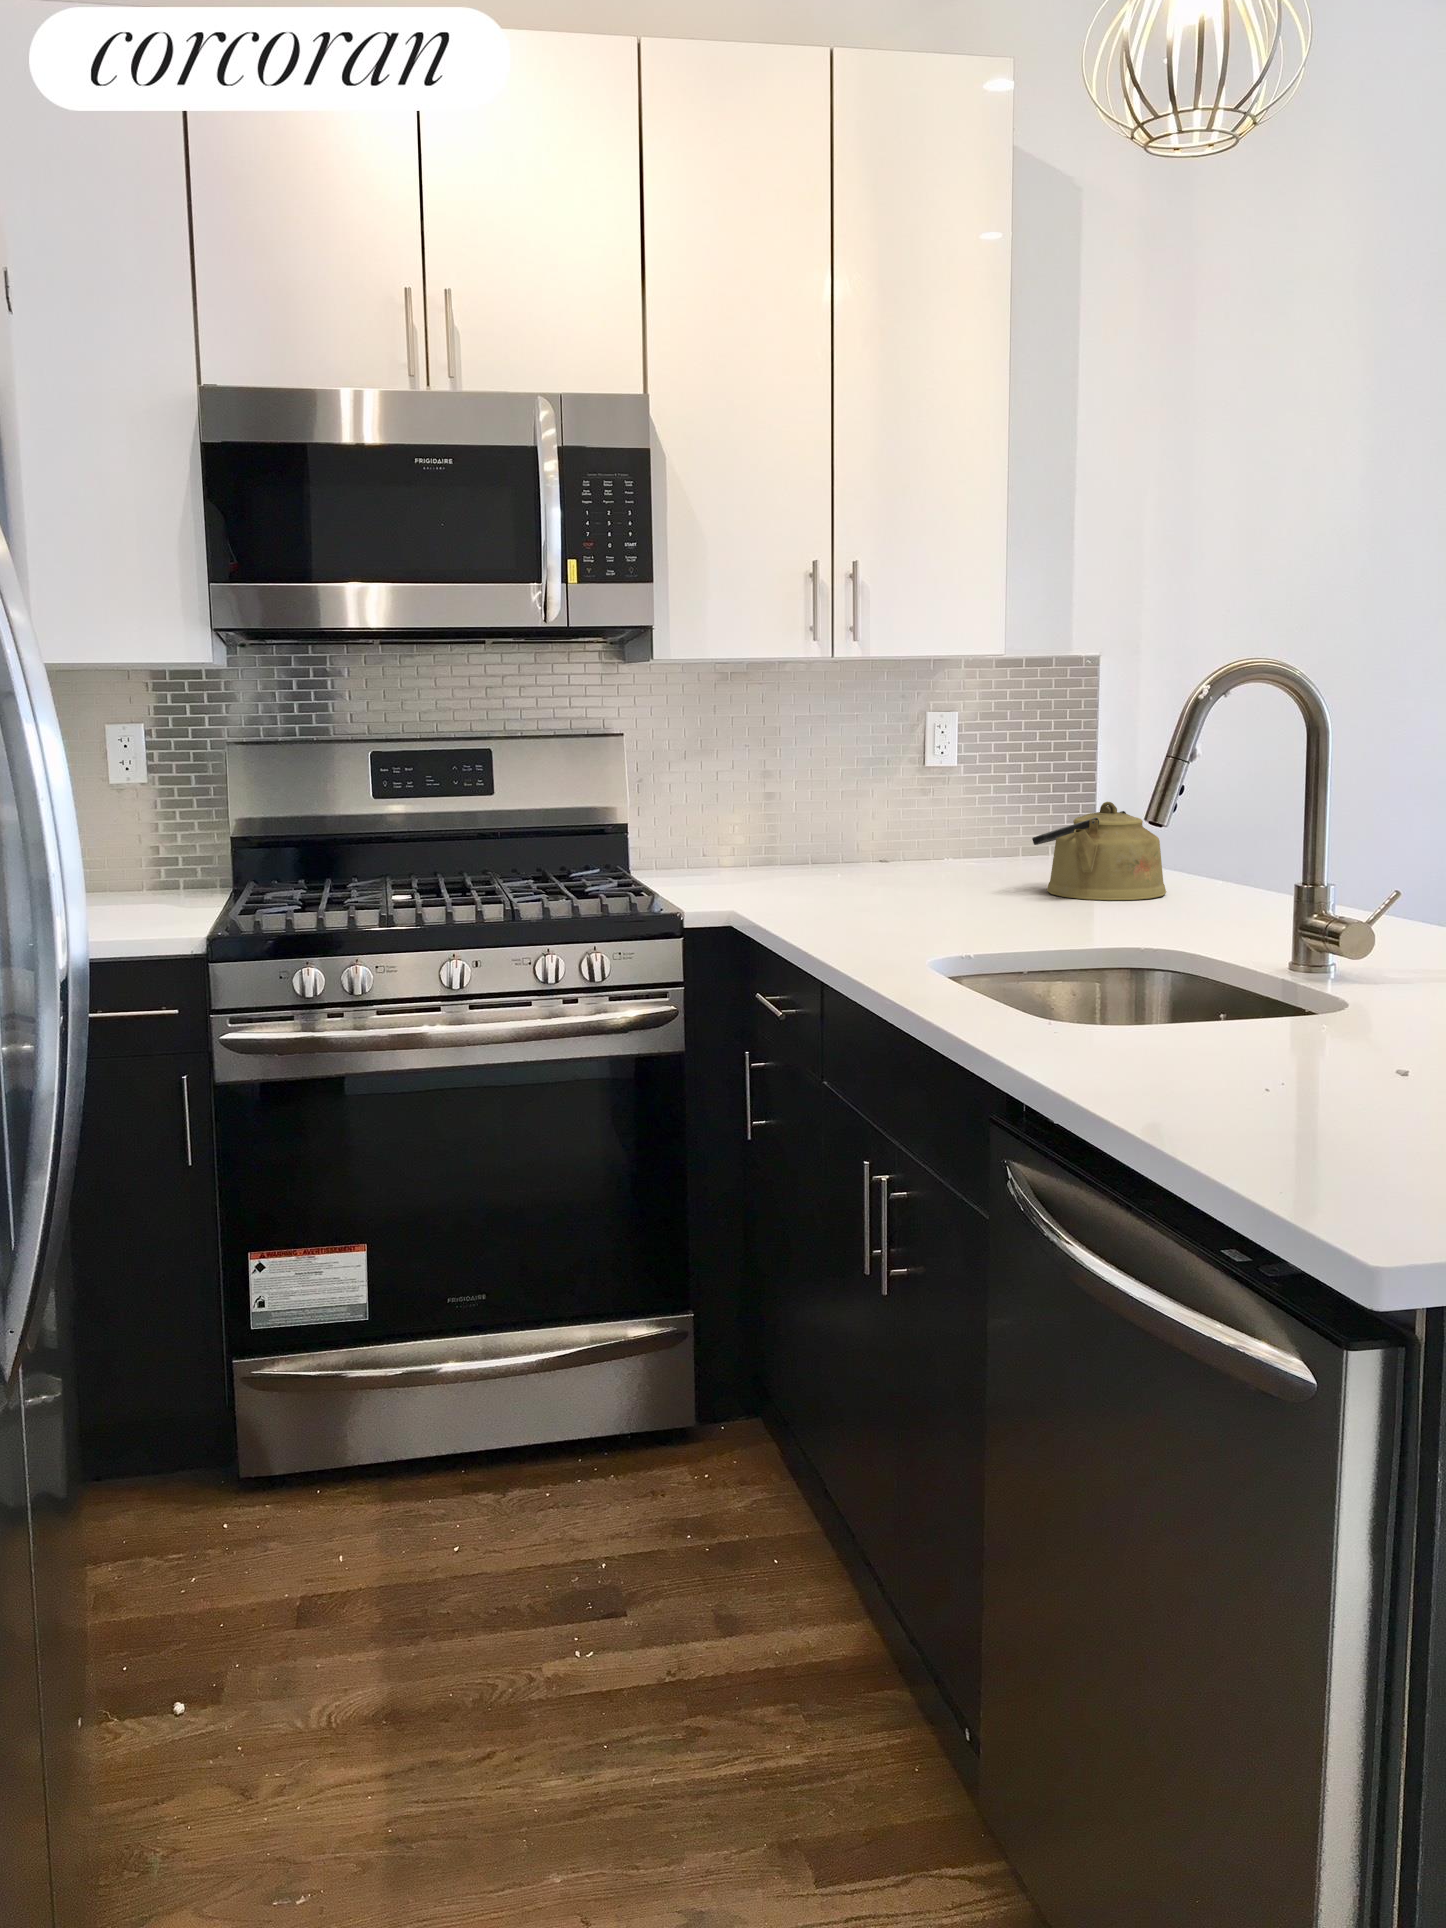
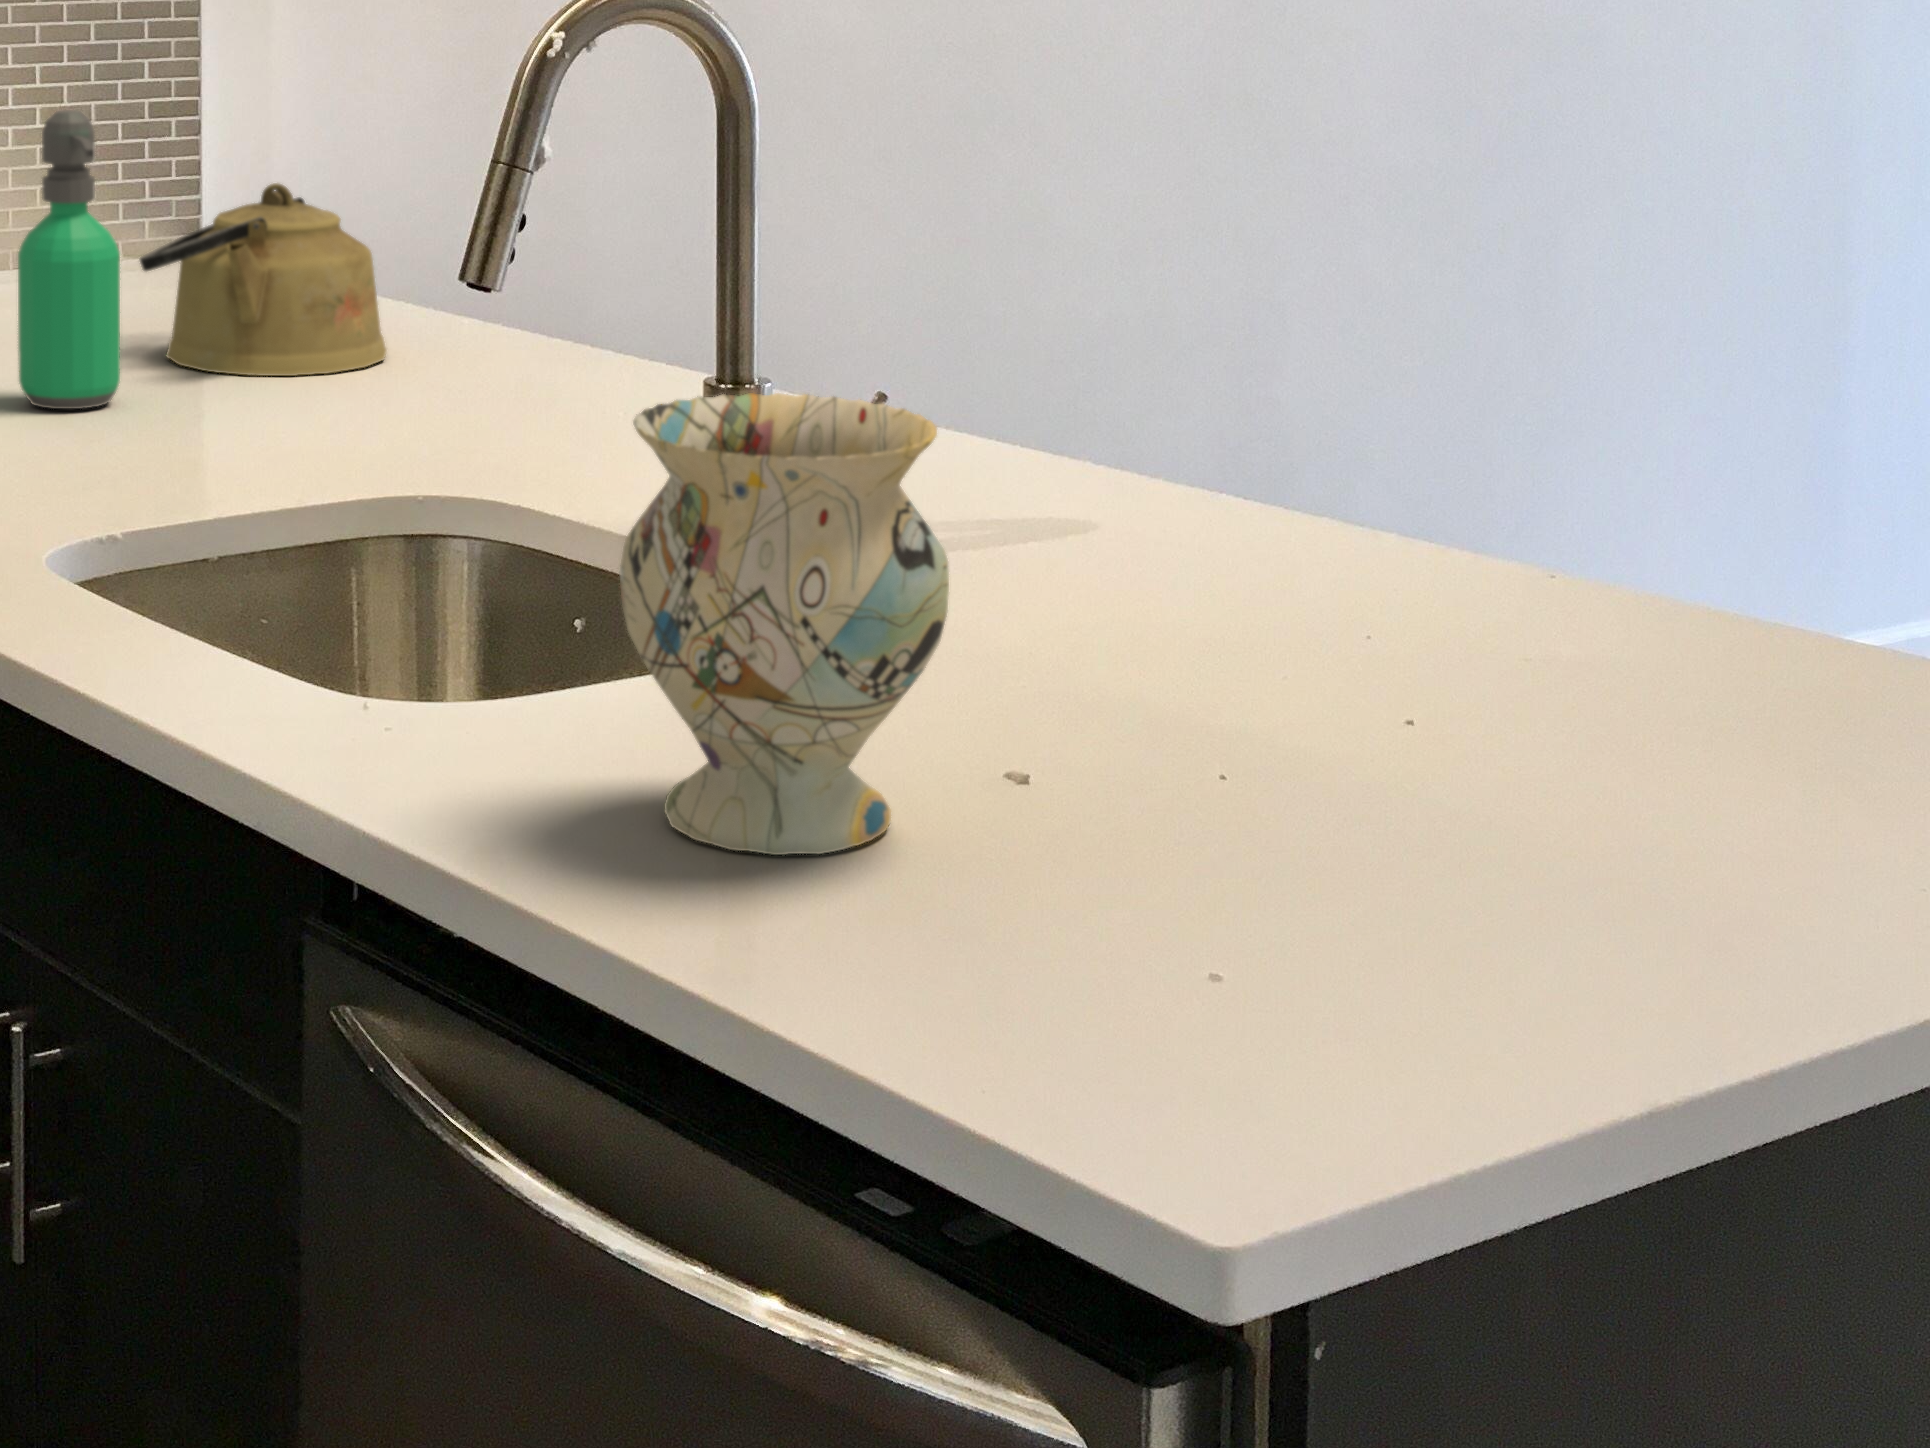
soap dispenser: none [959,755,1013,908] -> present [18,110,120,409]
vase: none [1160,850,1350,1093] -> present [620,393,949,855]

